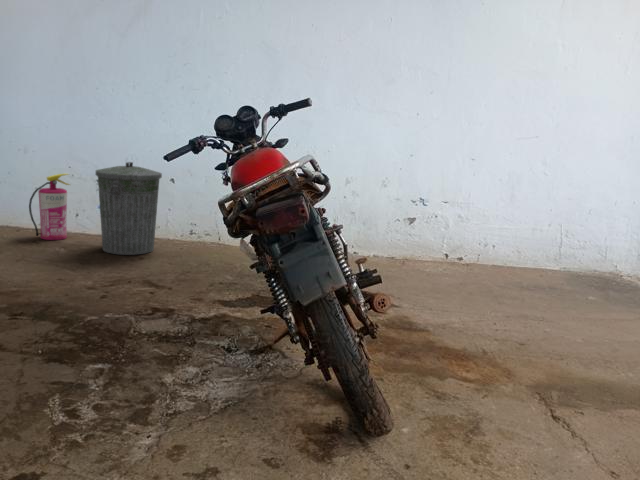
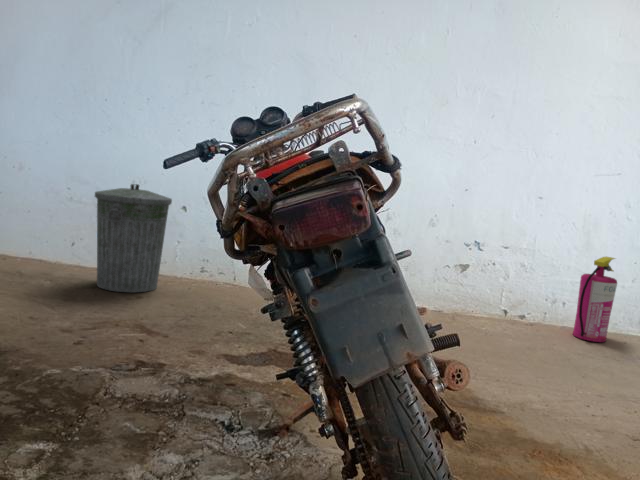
fire extinguisher: present [29,174,69,240] -> present [573,257,617,342]

